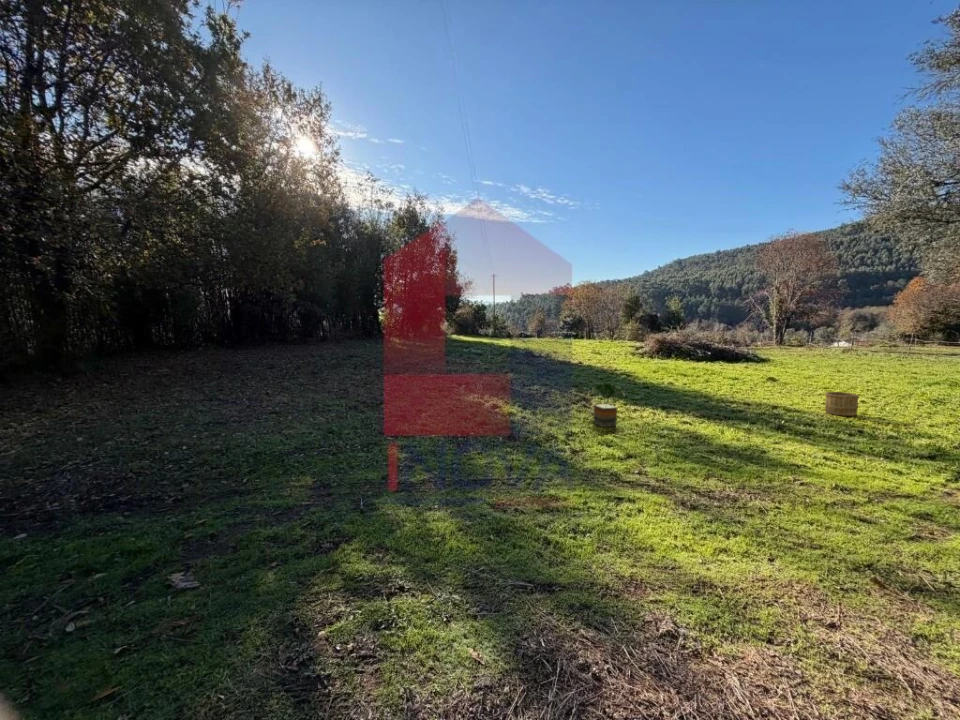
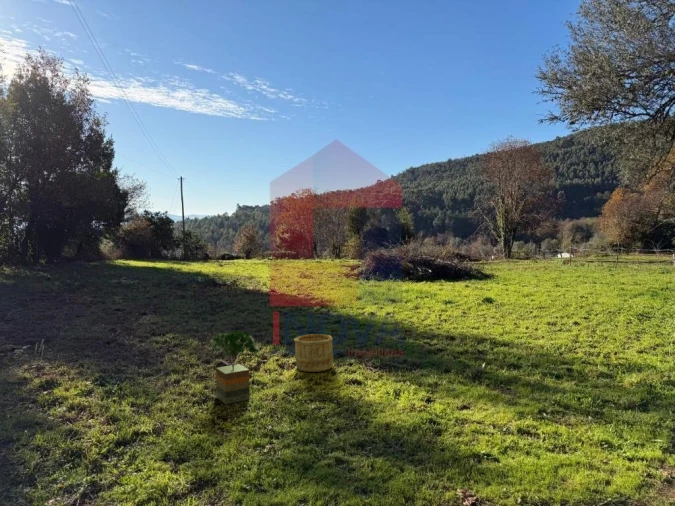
wooden bucket: present [825,392,859,416] -> present [294,334,333,372]

